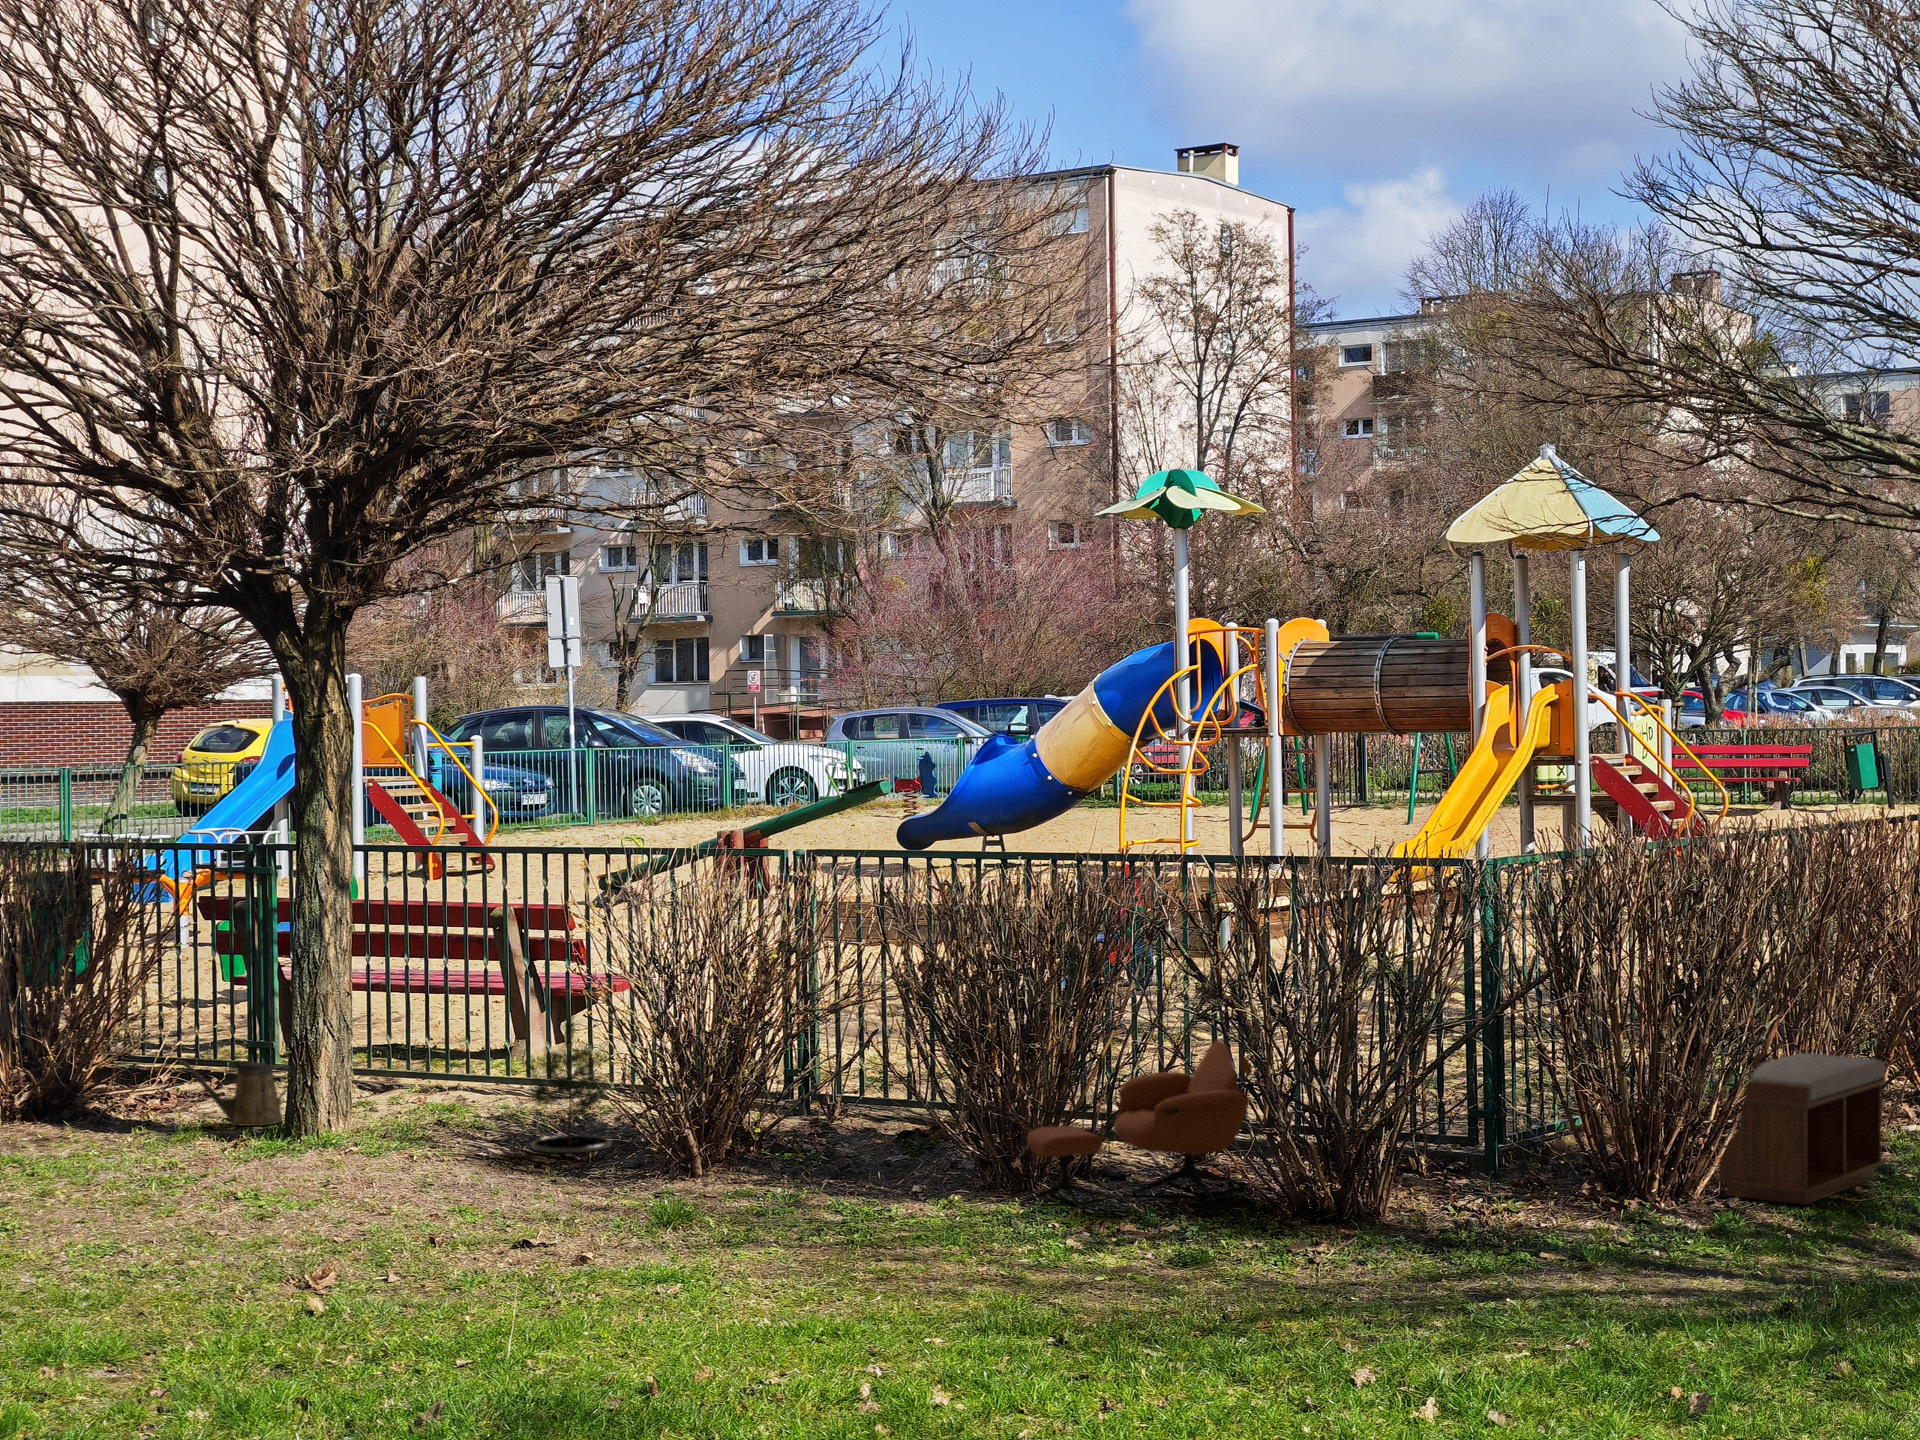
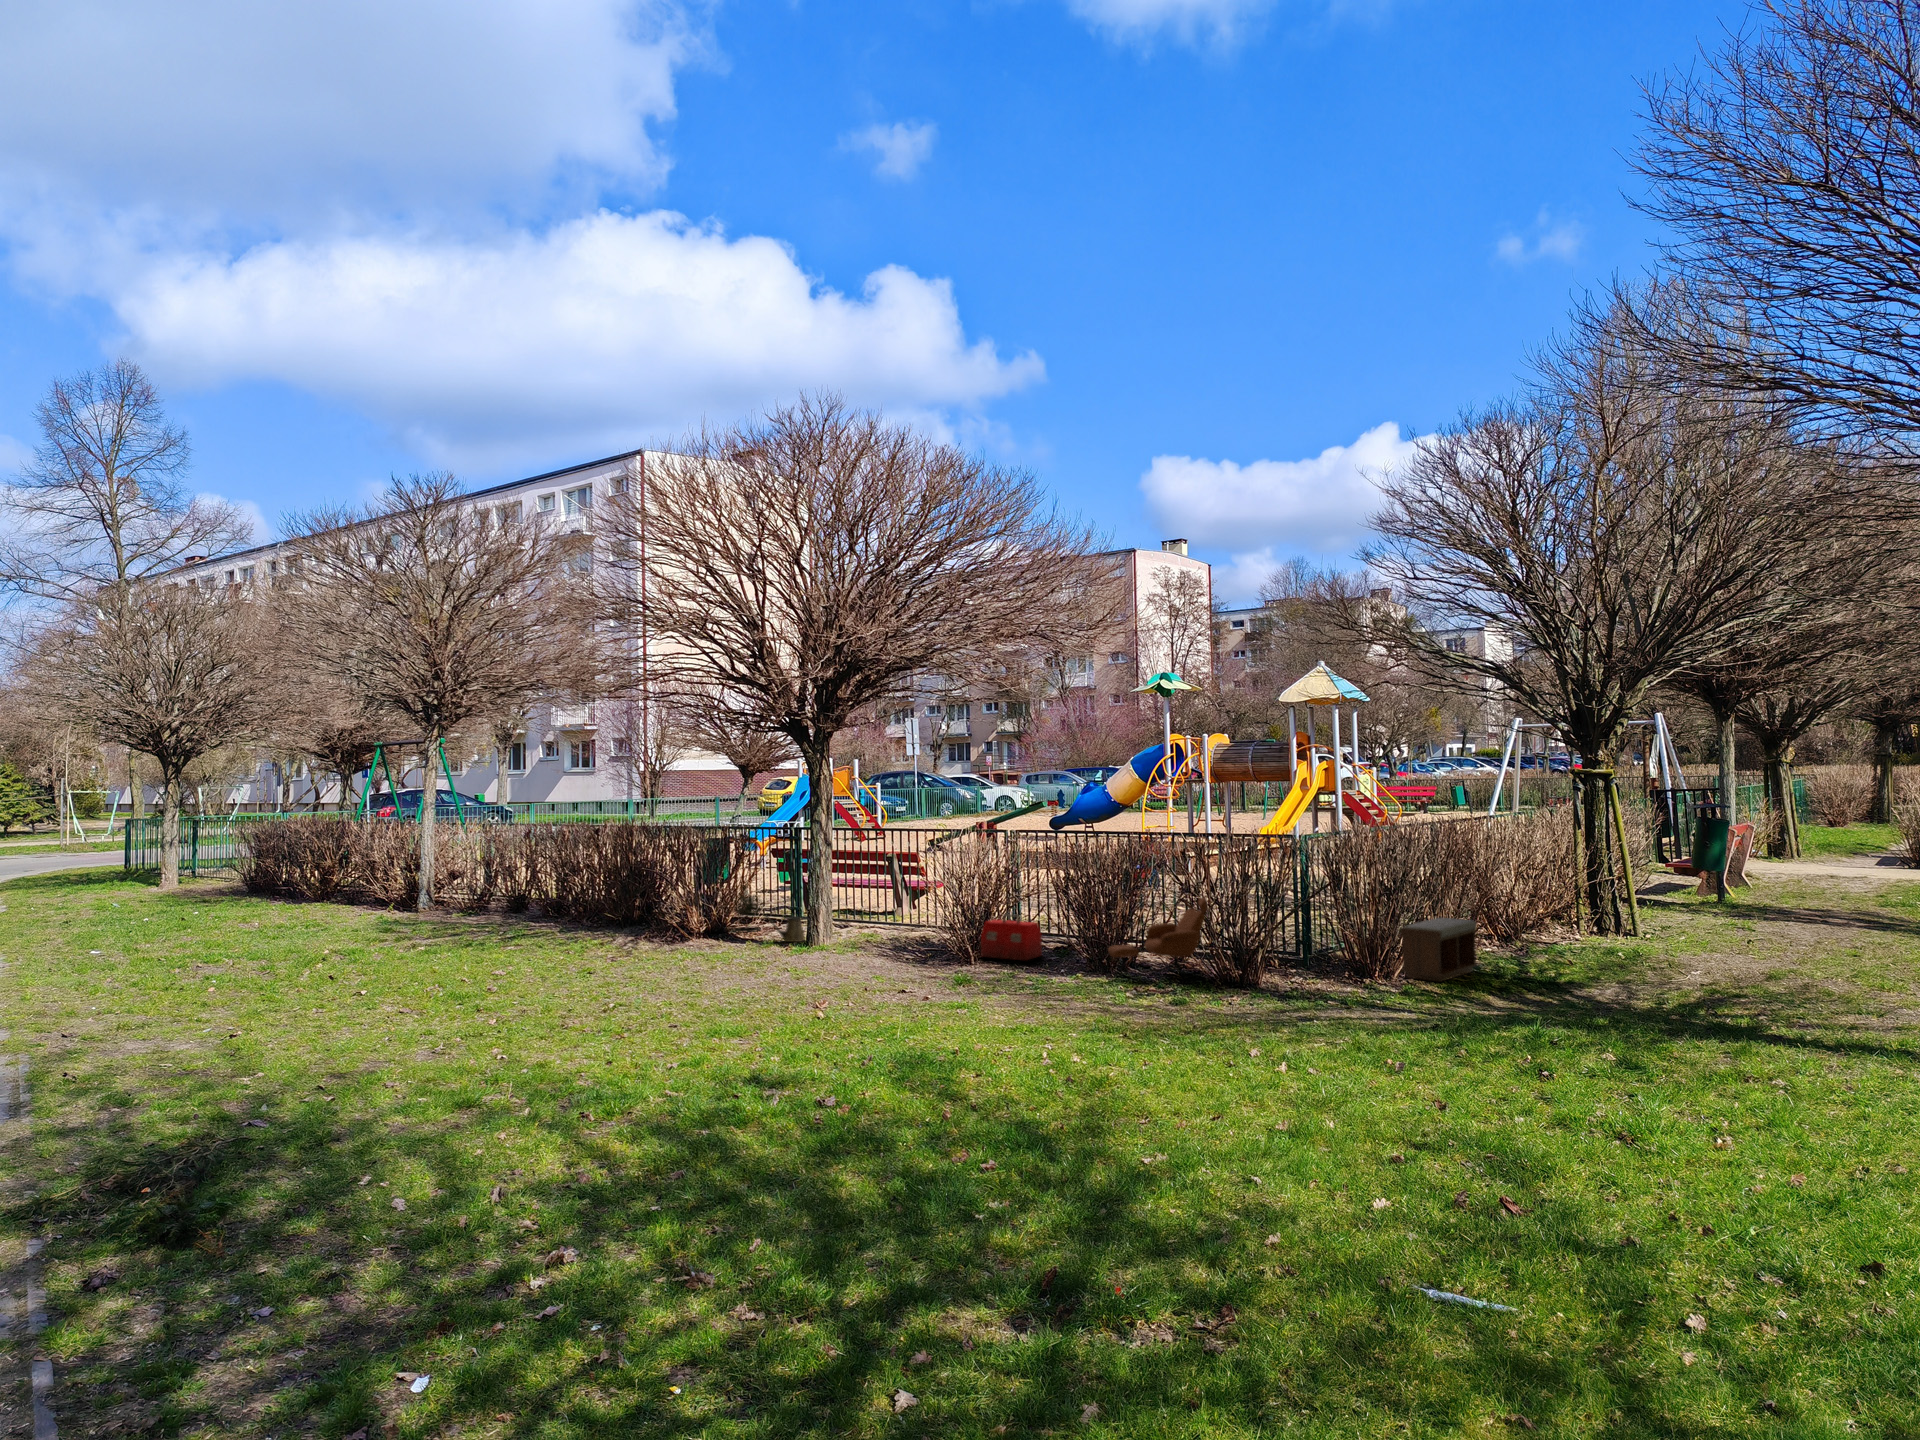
potted tree: present [524,1009,613,1153] -> present [733,885,761,932]
toolbox: none [718,1053,865,1166] -> present [981,914,1042,961]

